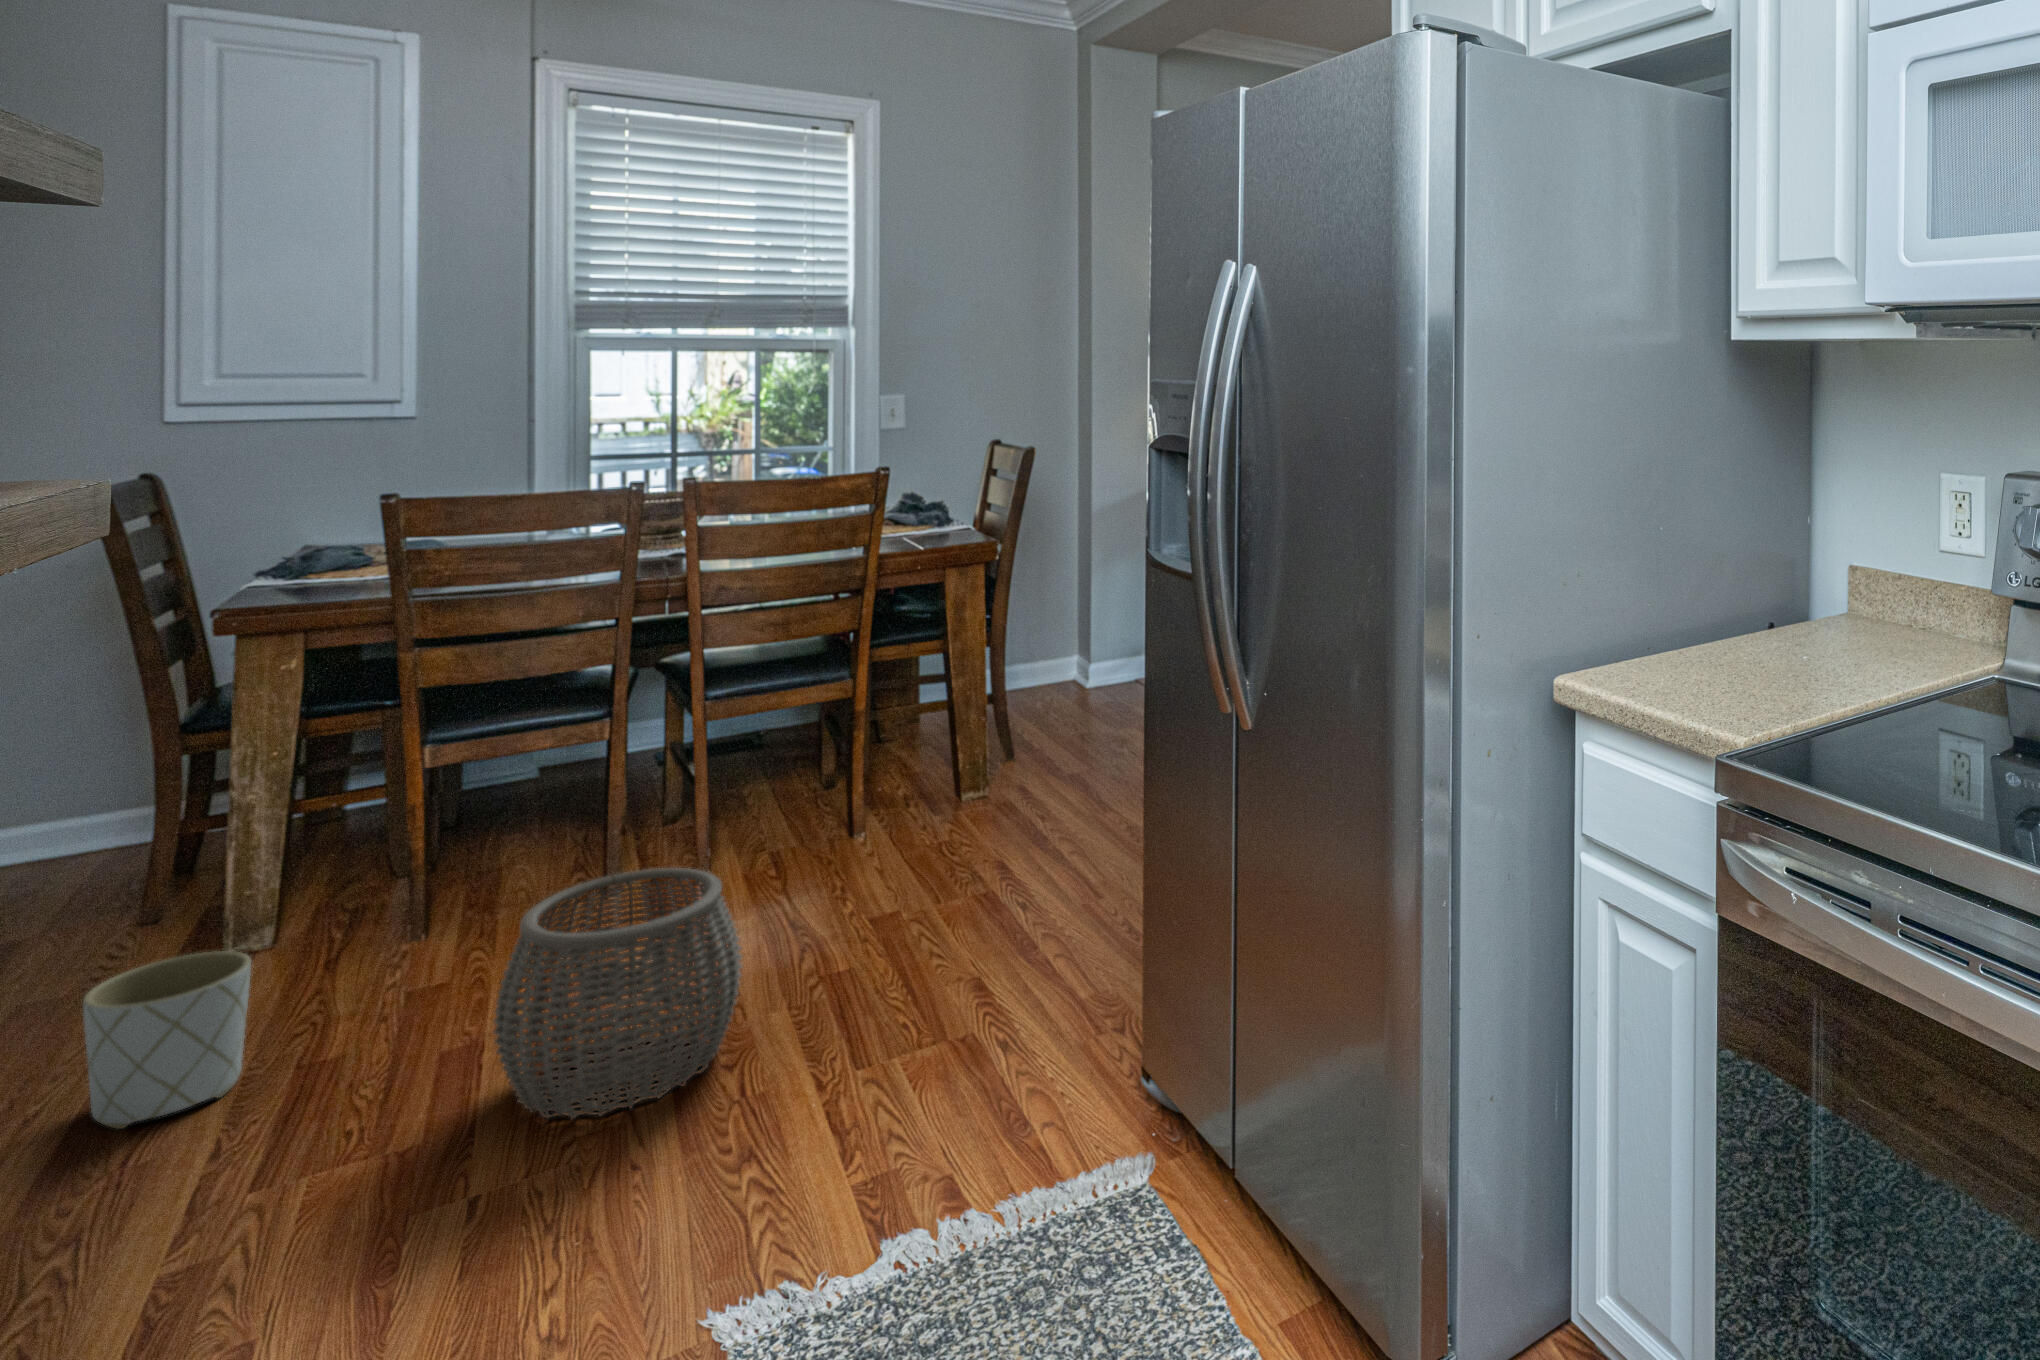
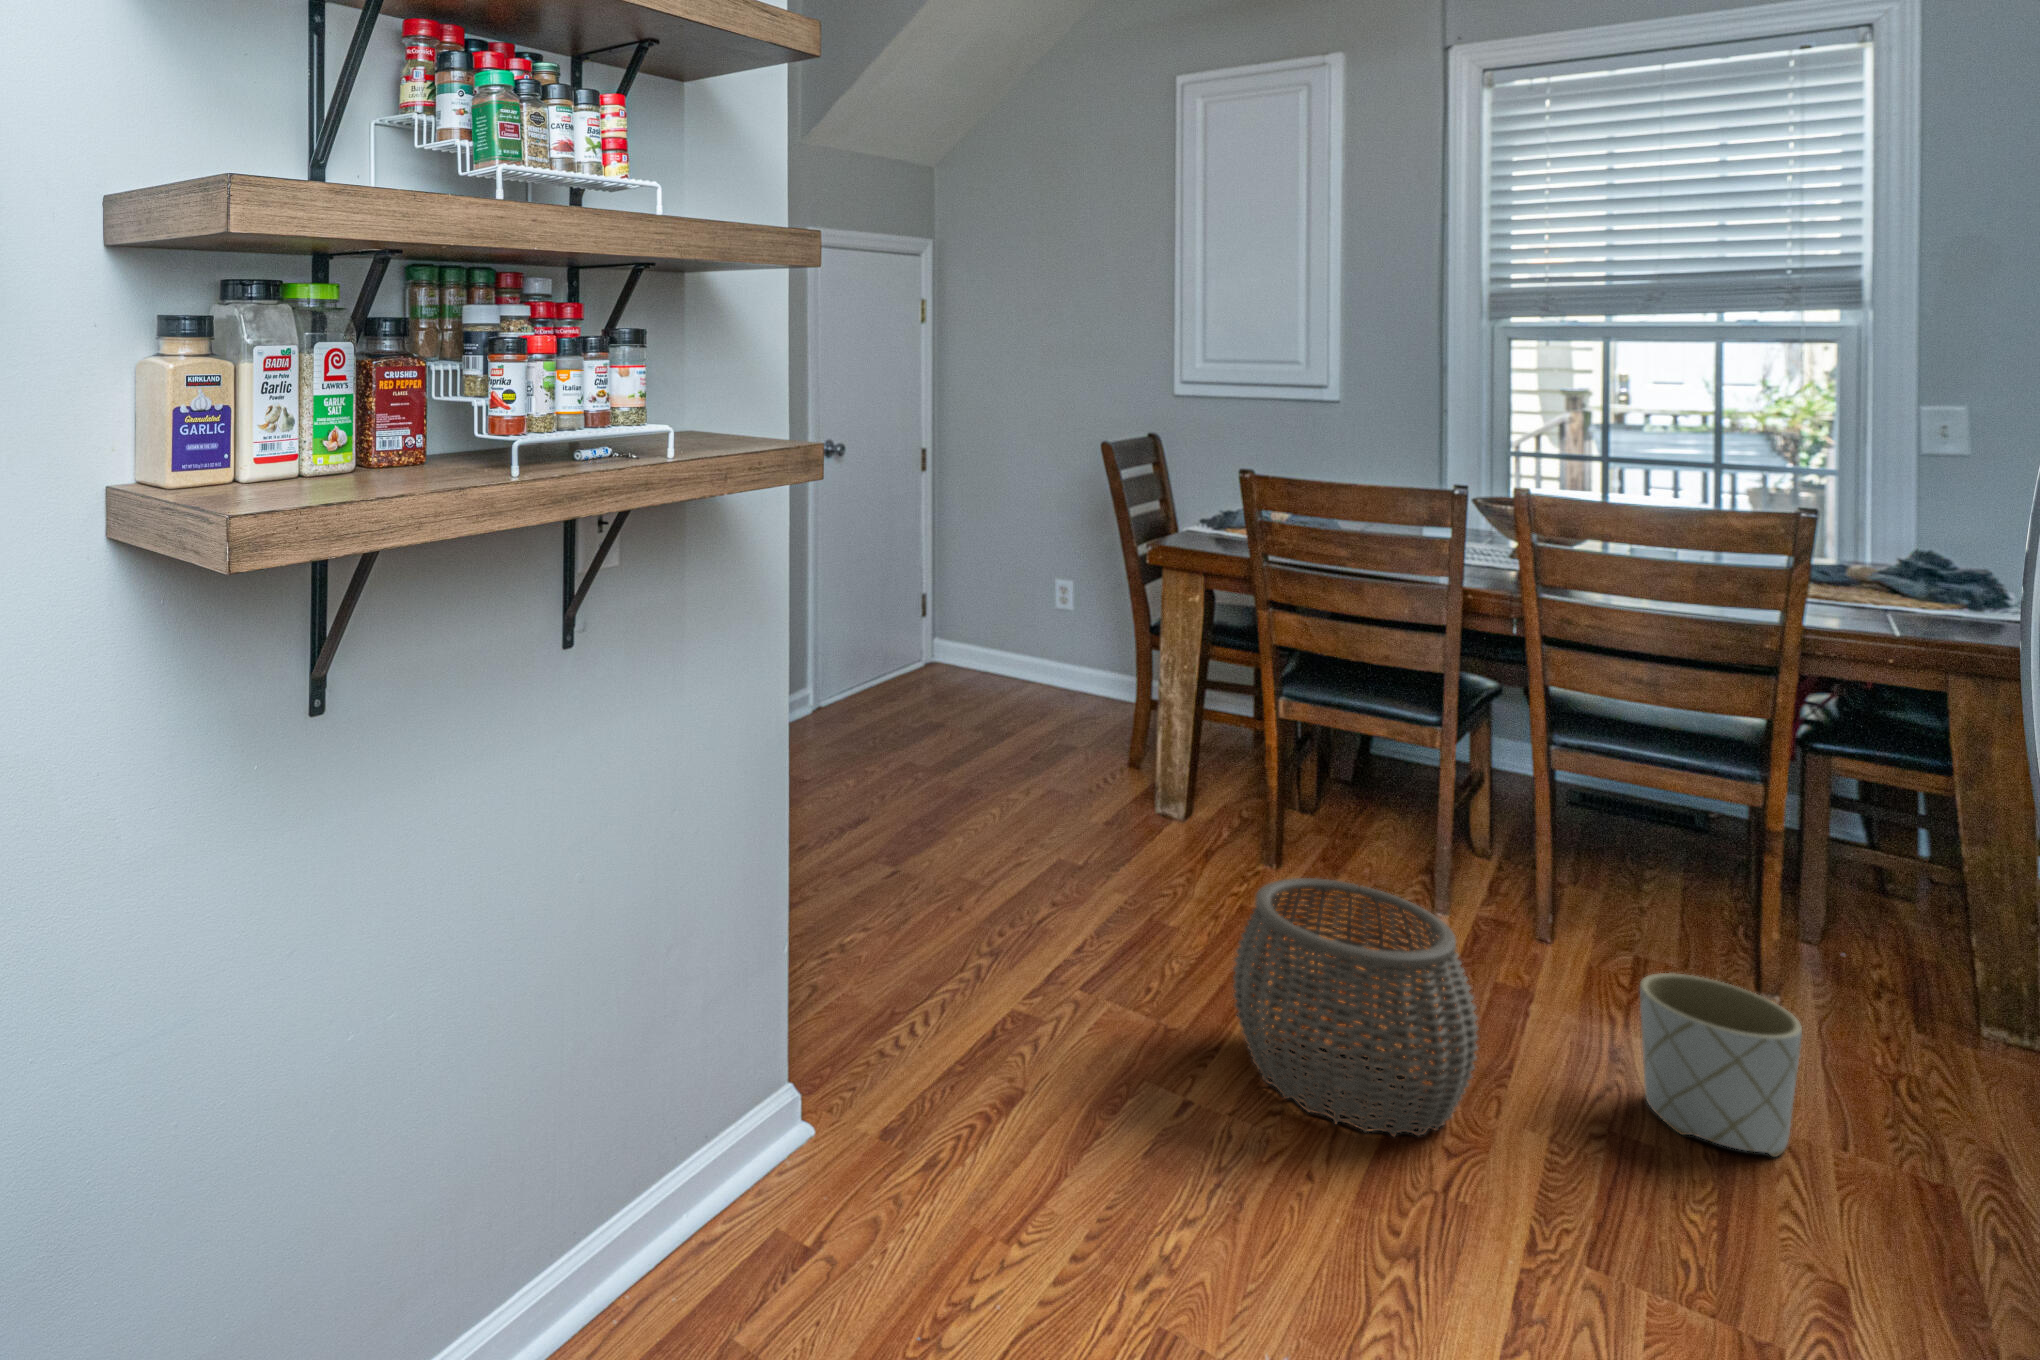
planter: present [83,951,251,1129] -> present [1640,973,1802,1157]

